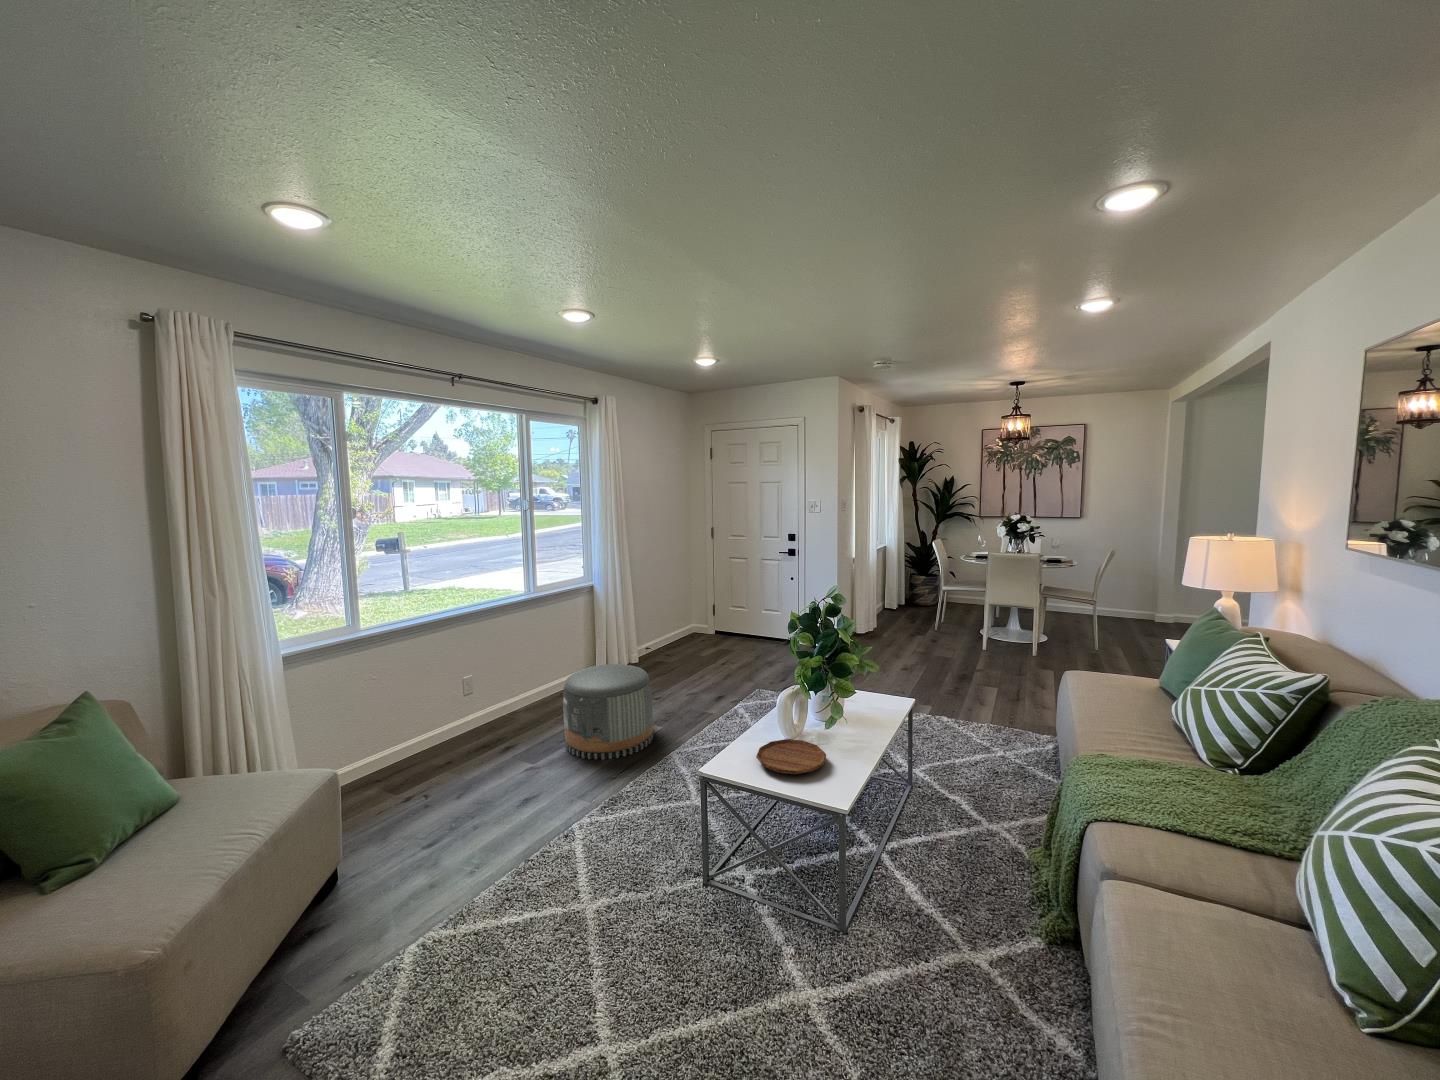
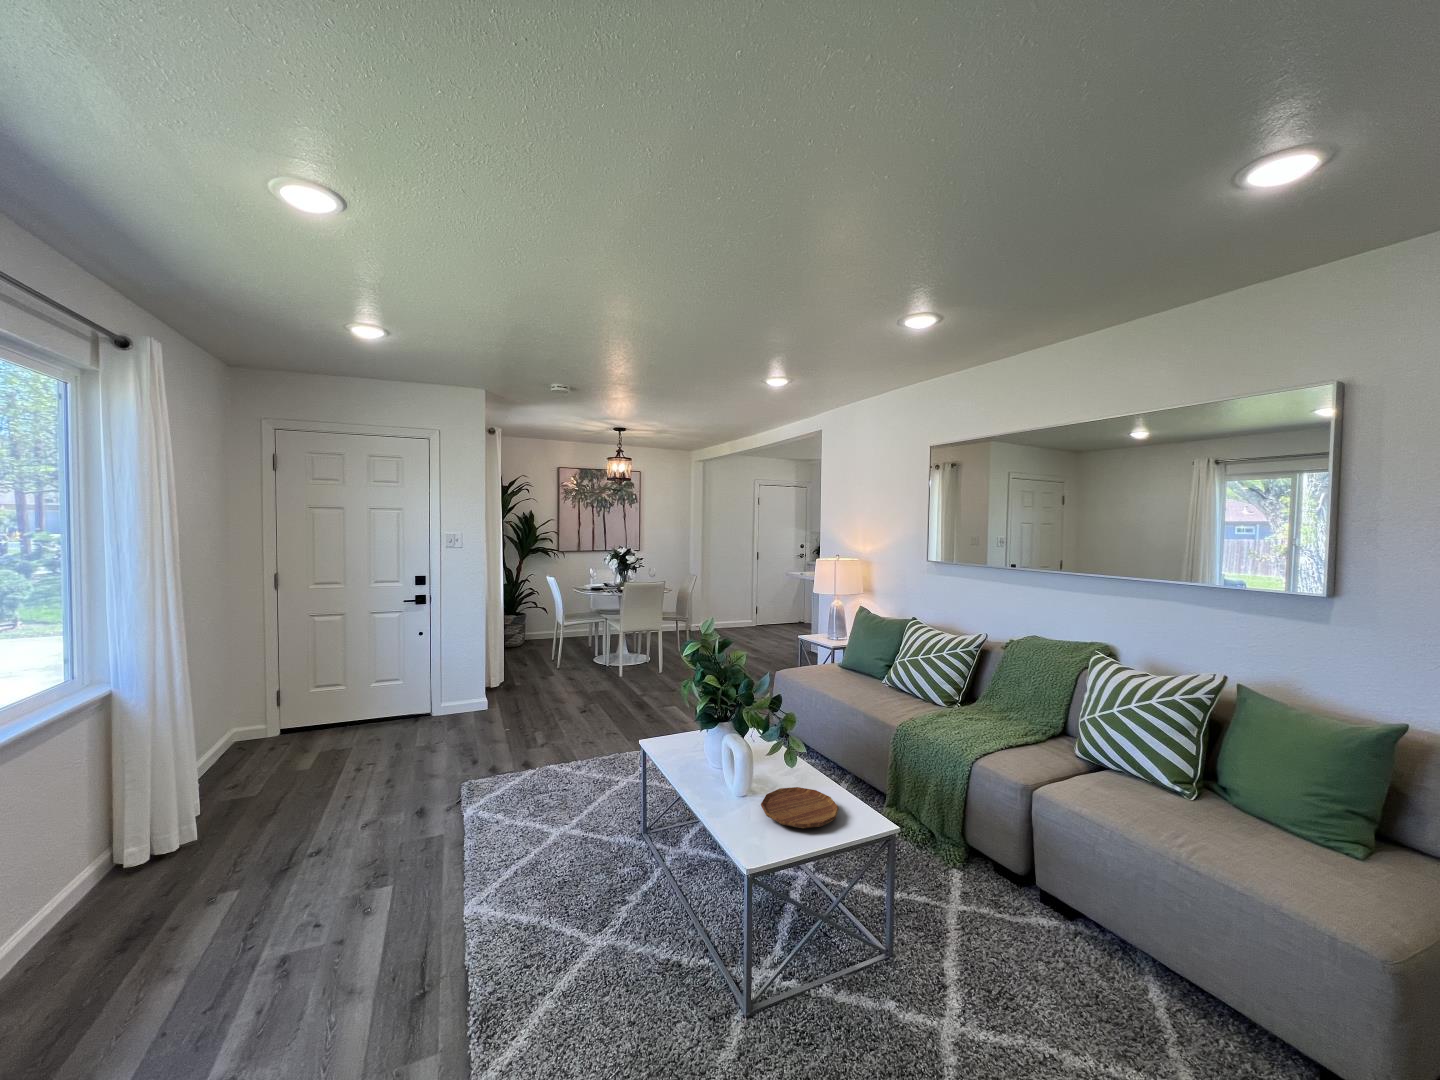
pouf: present [563,664,653,759] -> none [224,802,416,1016]

